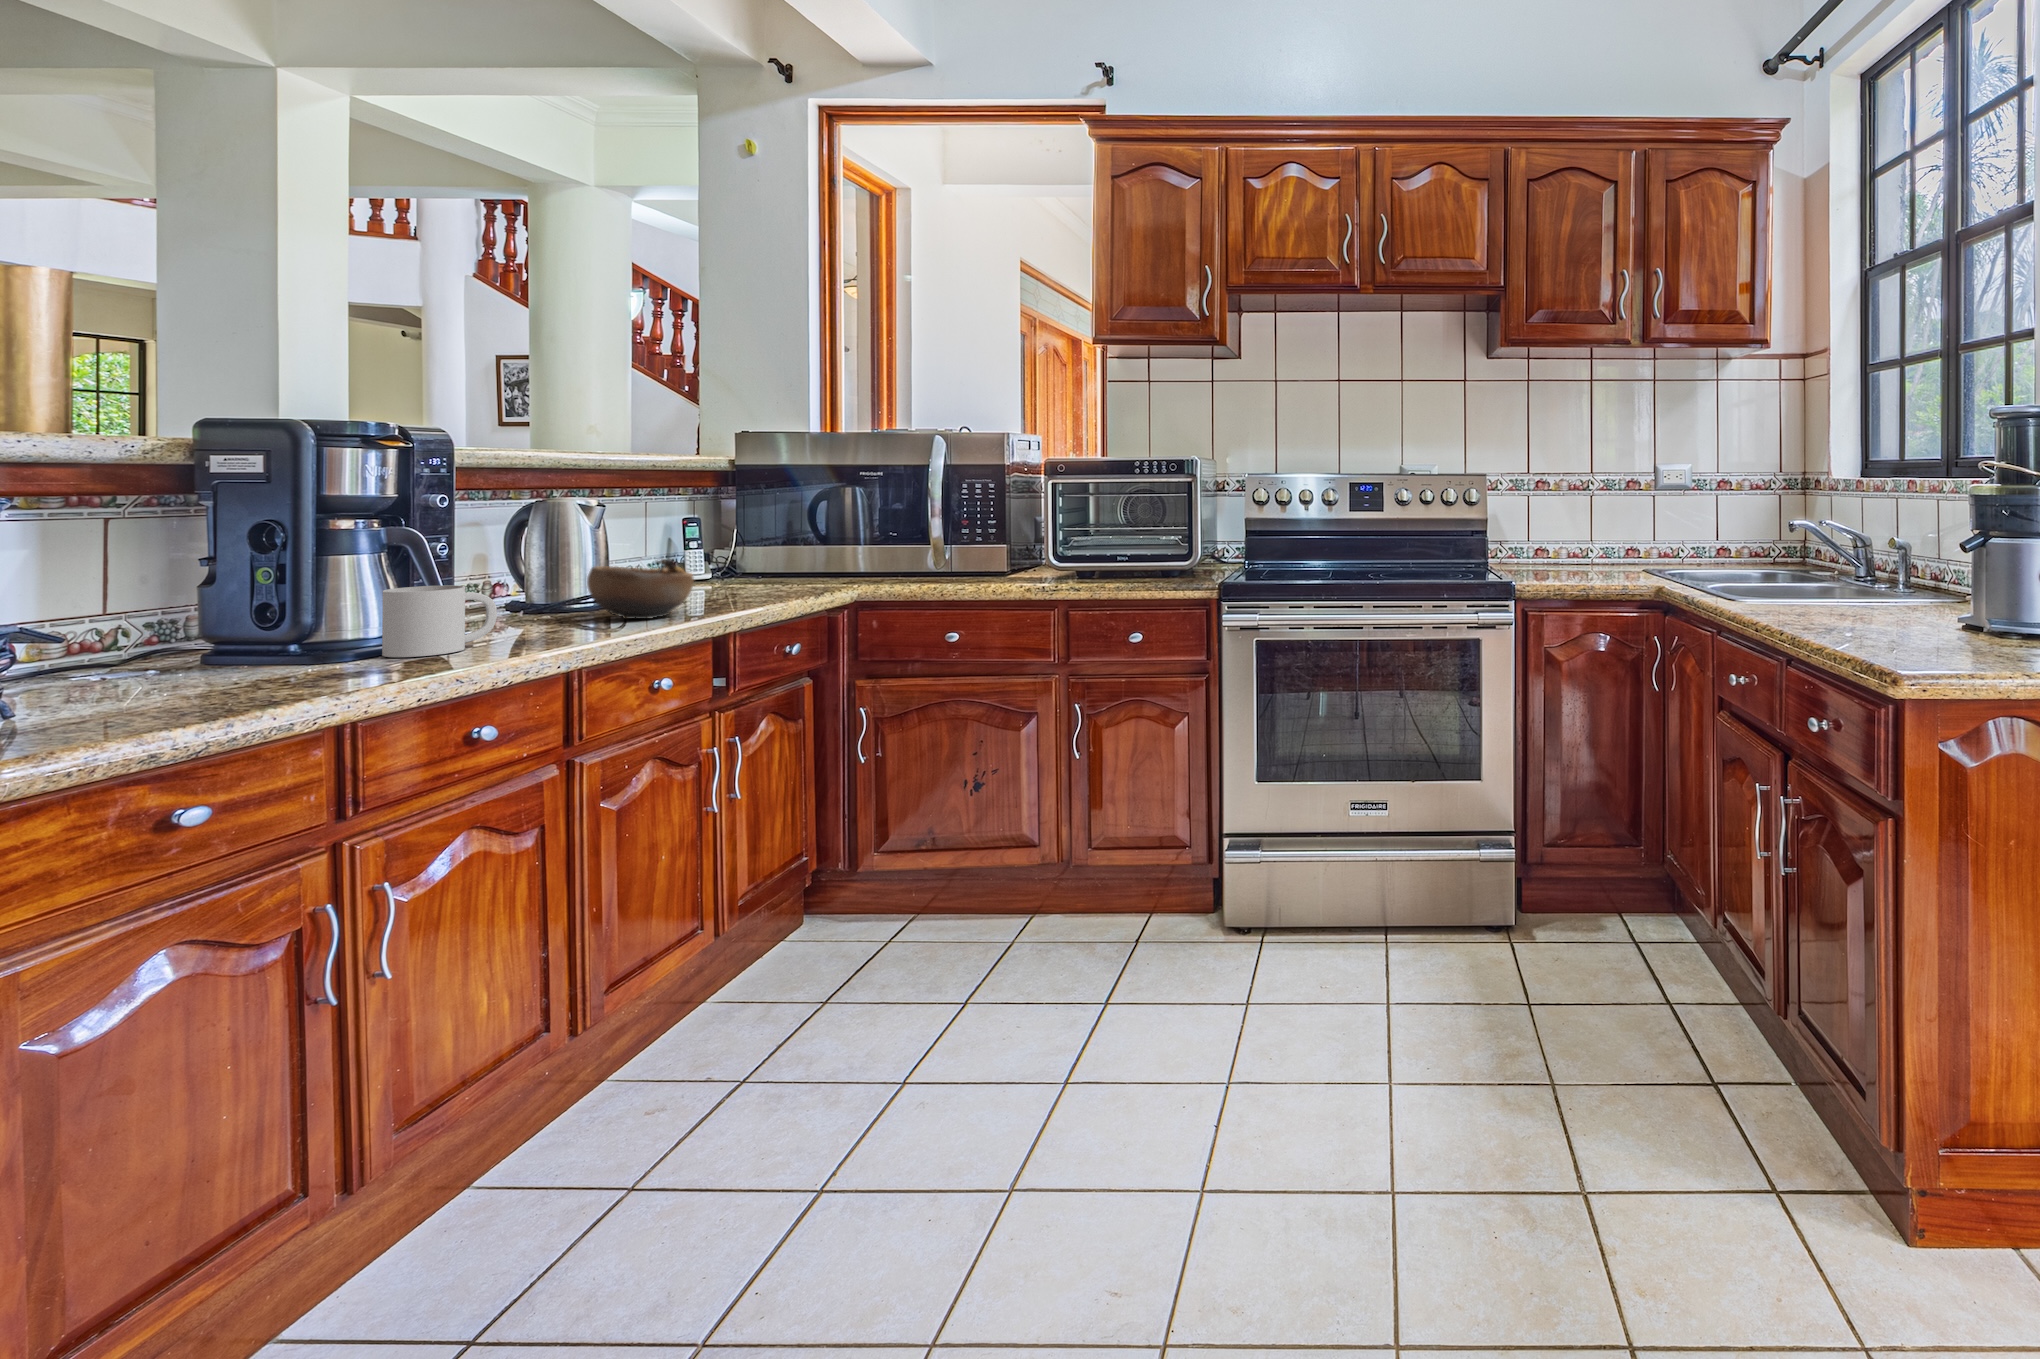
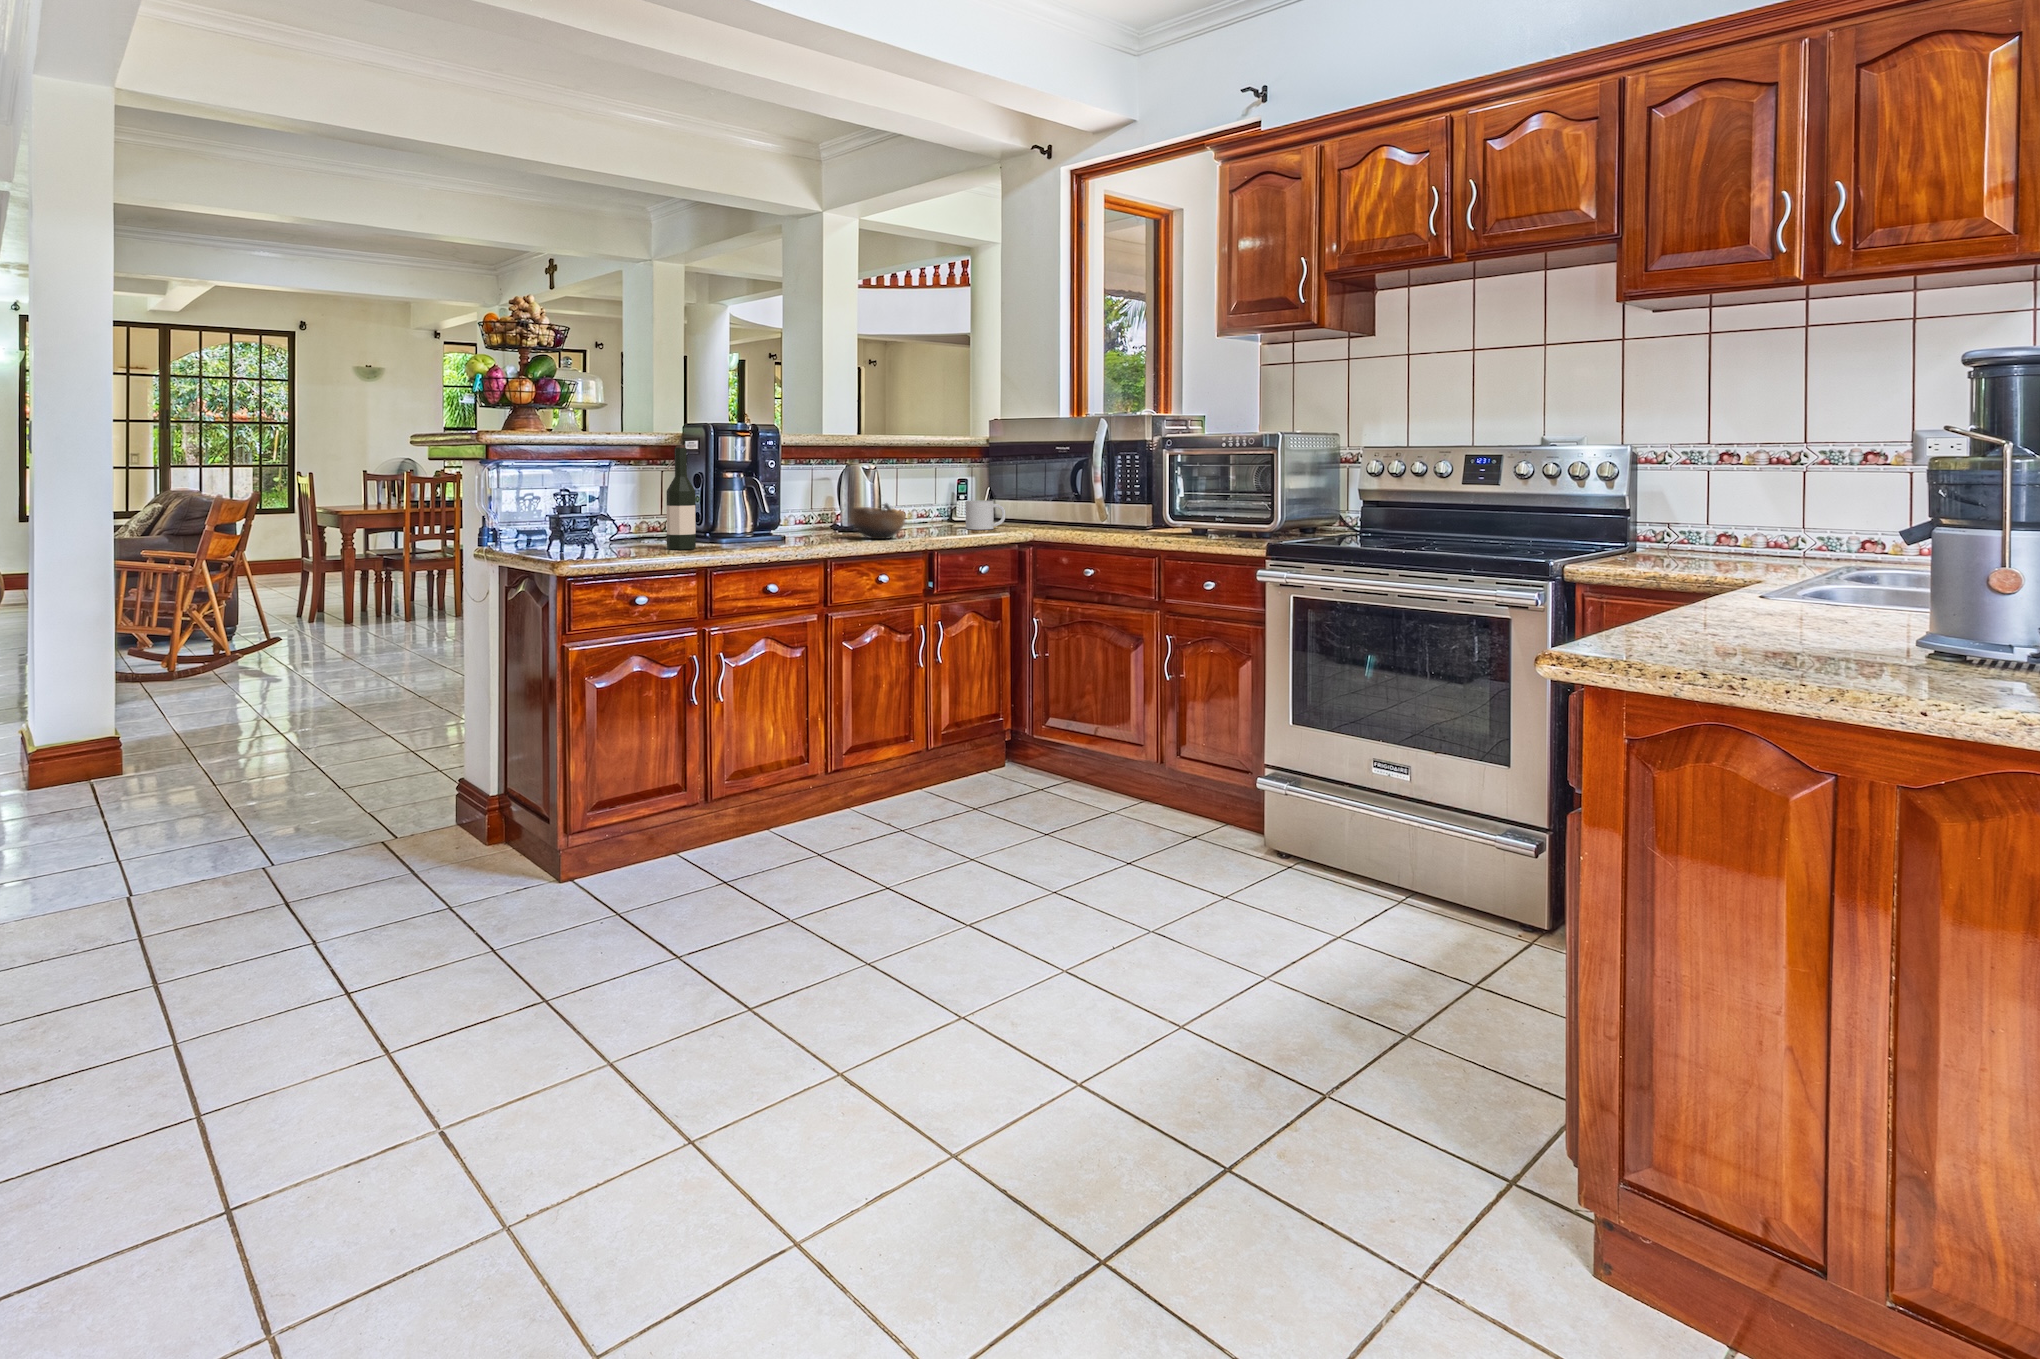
wine bottle: none [212,461,301,693] -> present [667,445,696,549]
mug: present [382,585,497,657] -> present [966,500,1006,530]

